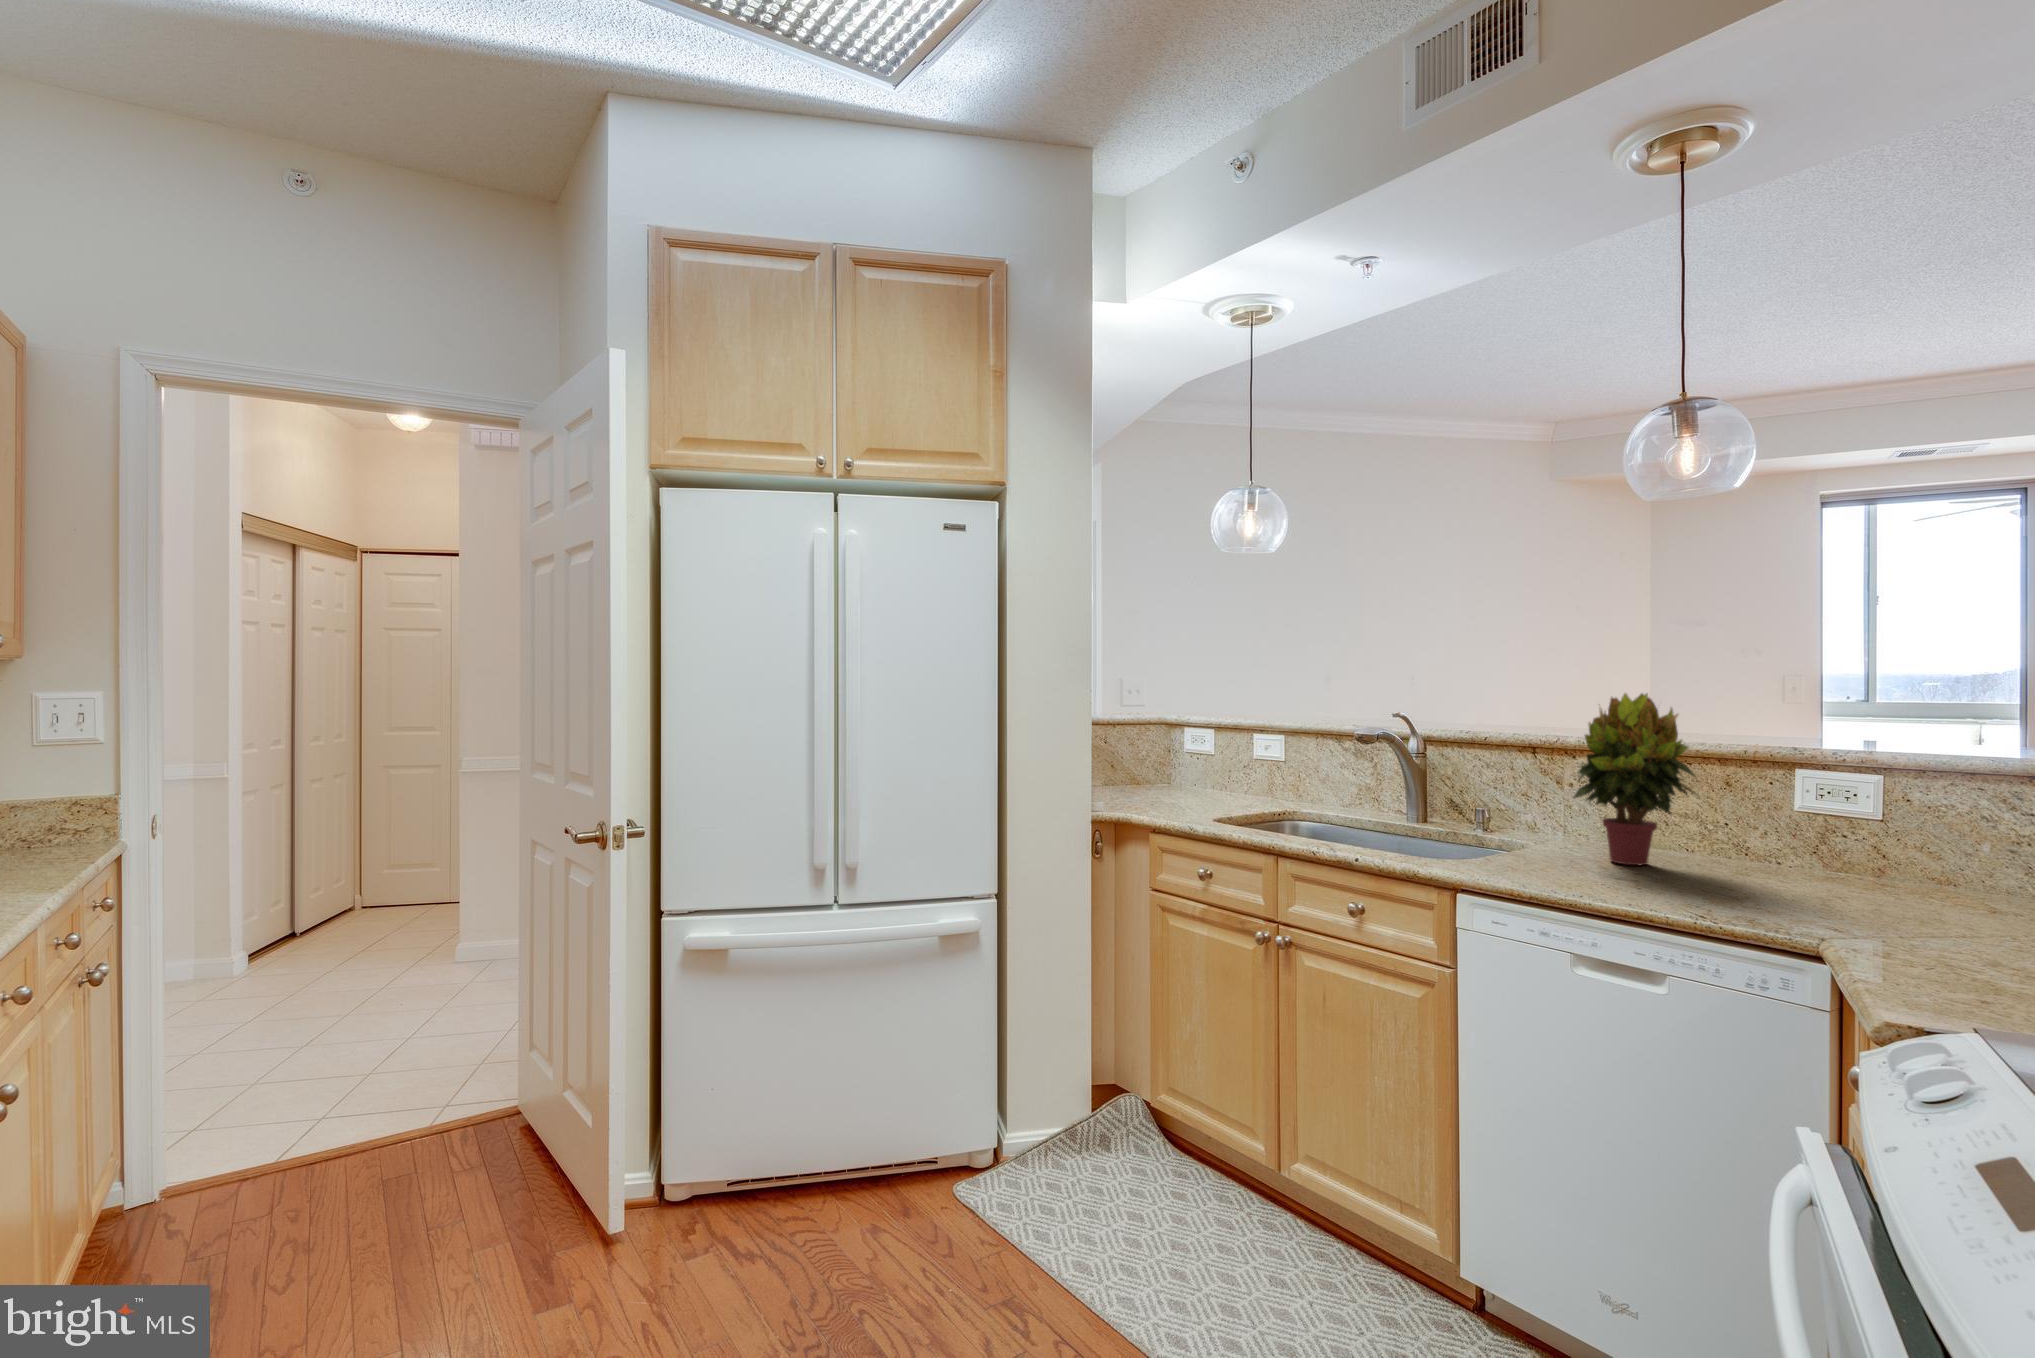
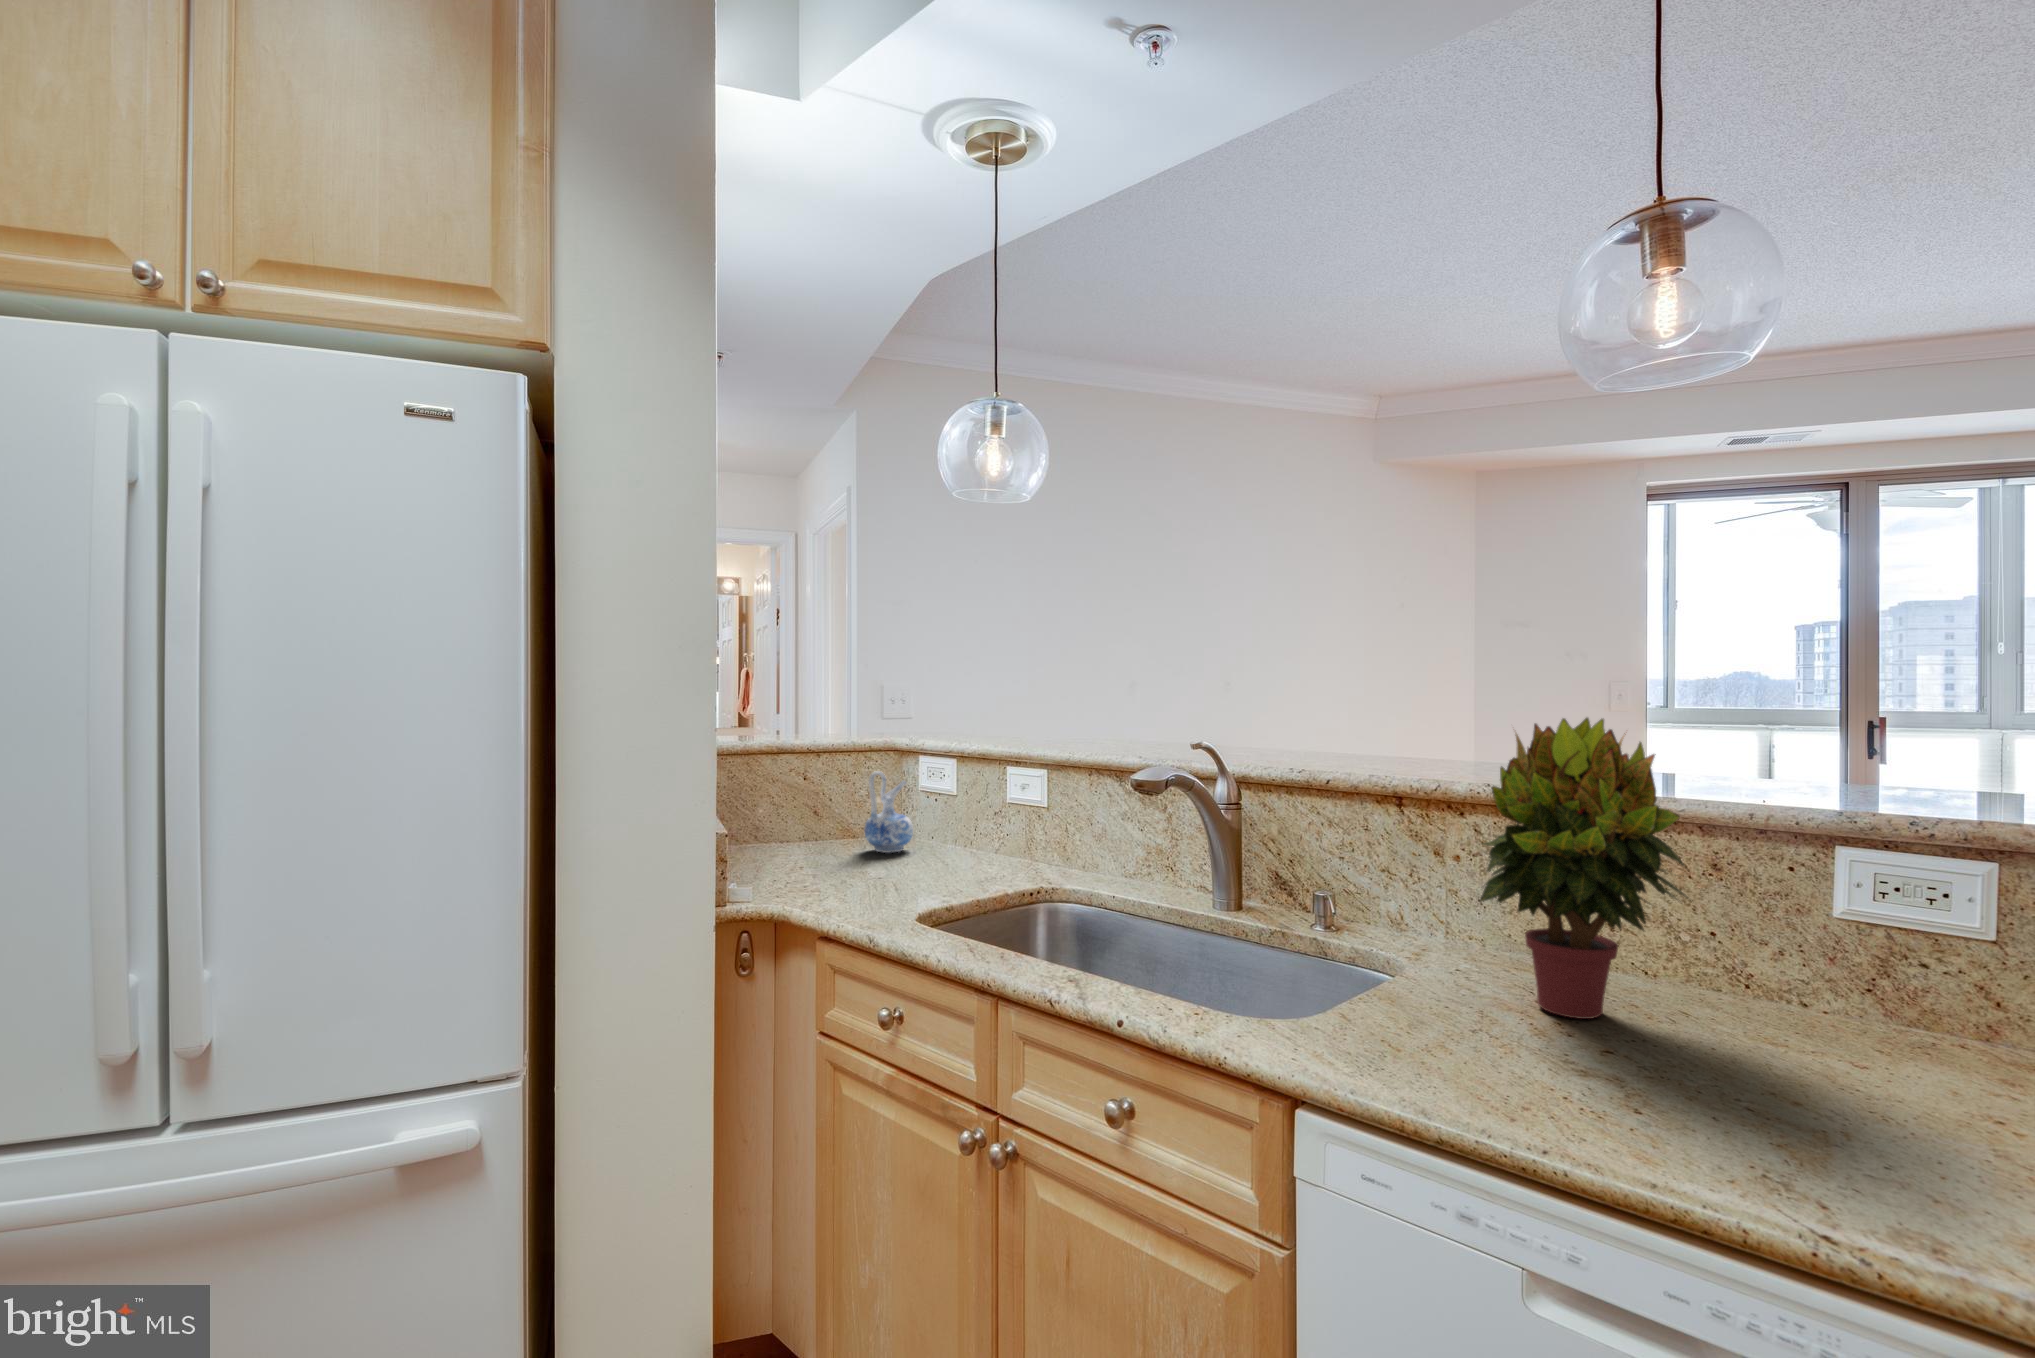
ceramic pitcher: none [1150,736,1184,793] -> present [864,771,913,853]

